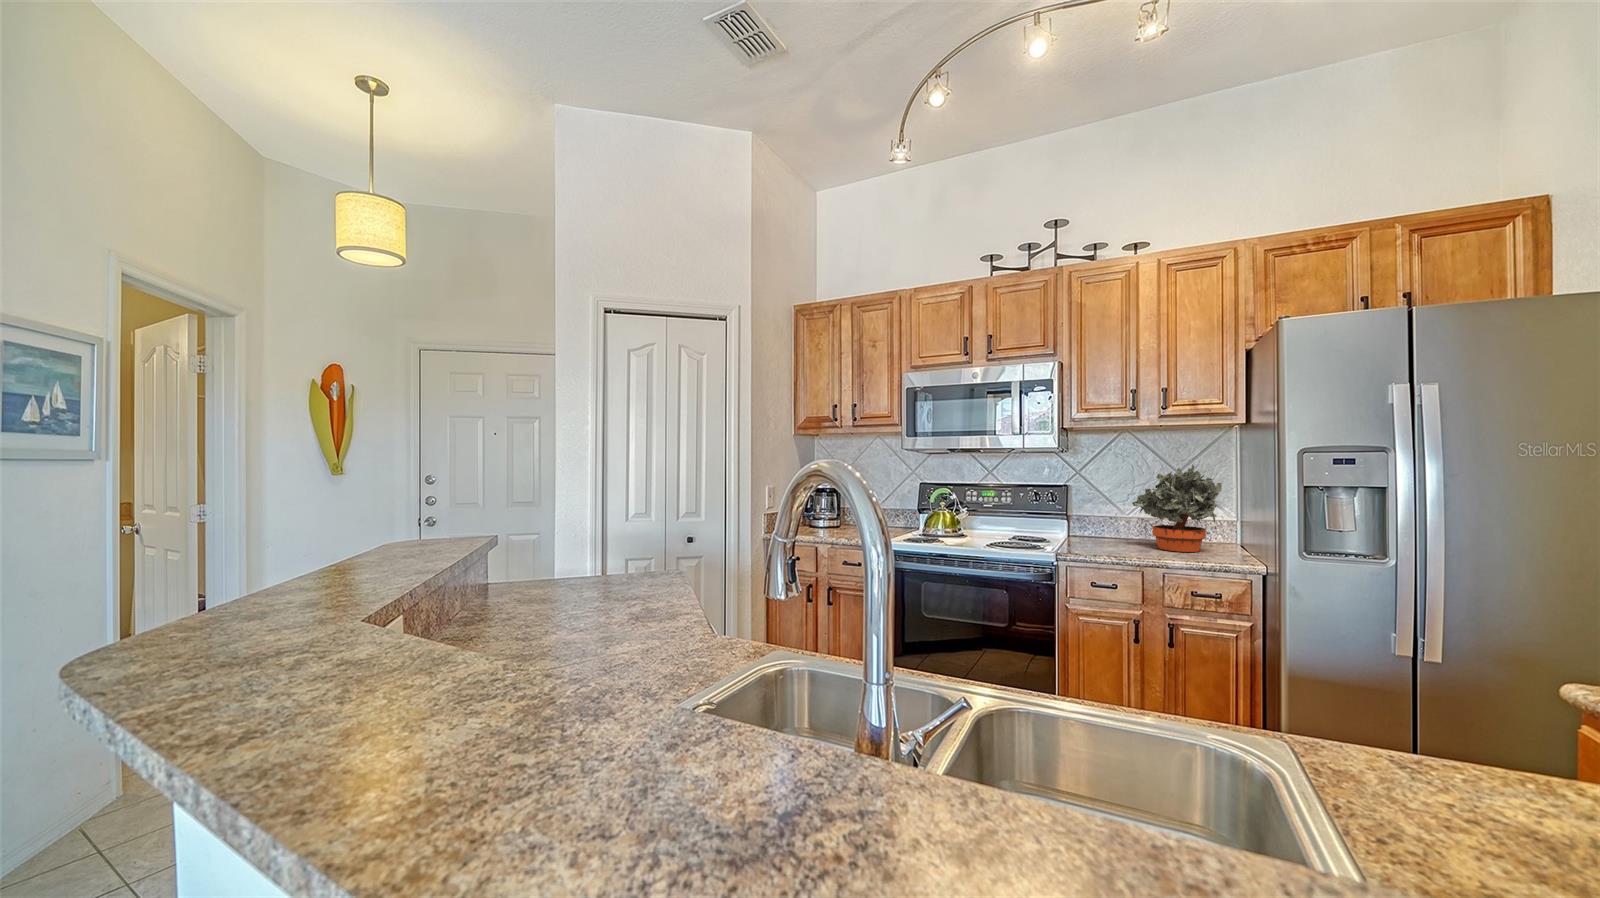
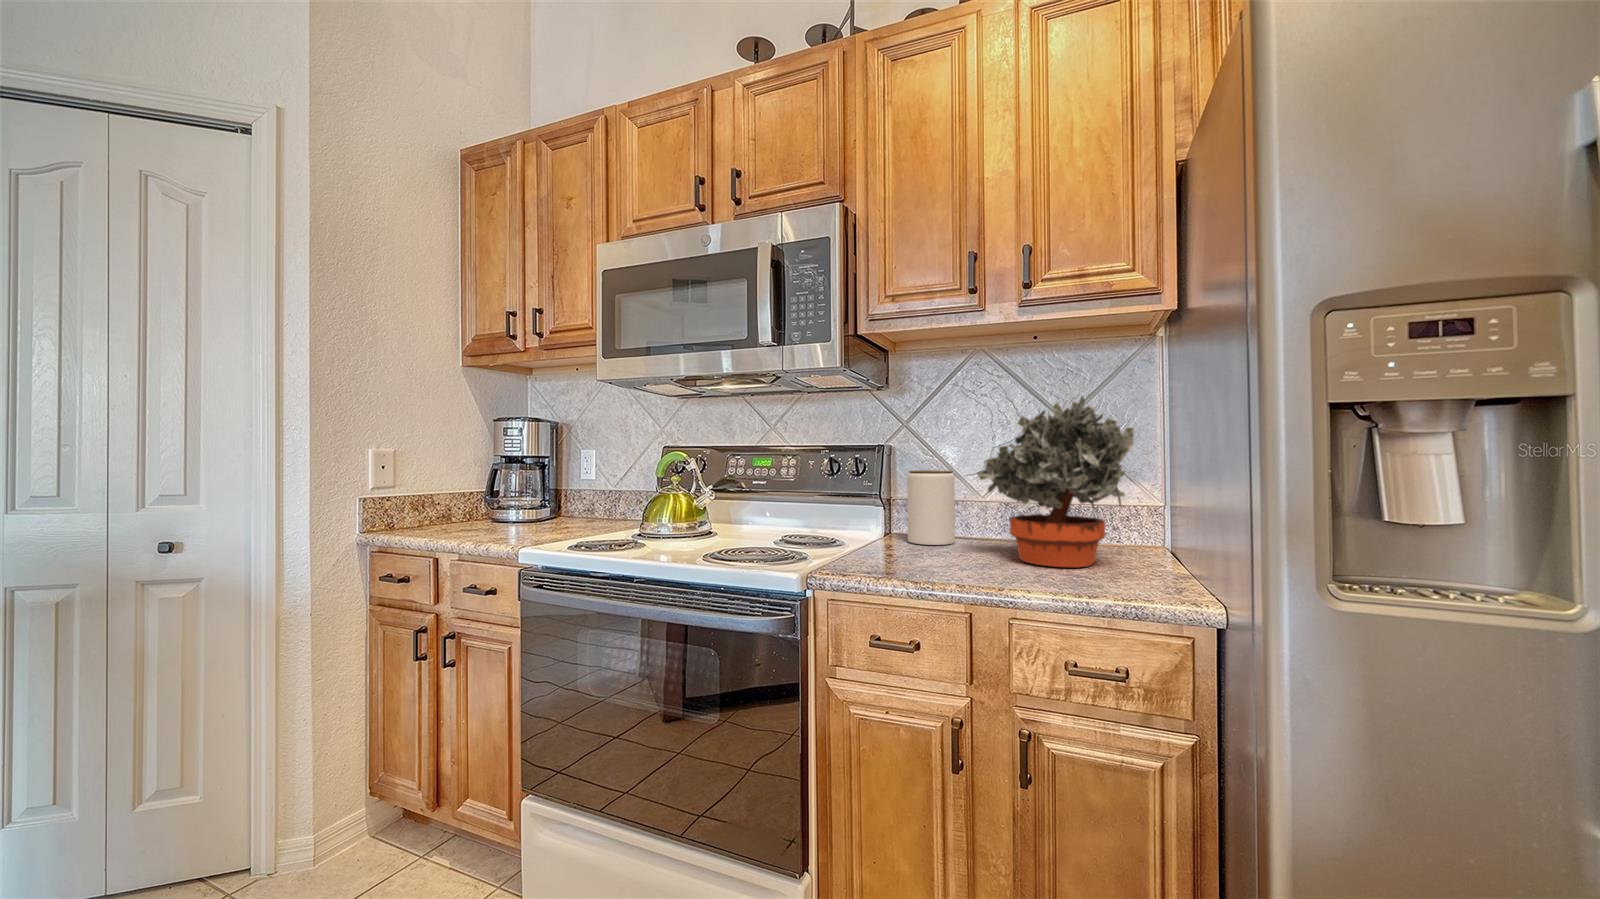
jar: none [1085,499,1114,541] -> present [907,470,955,545]

